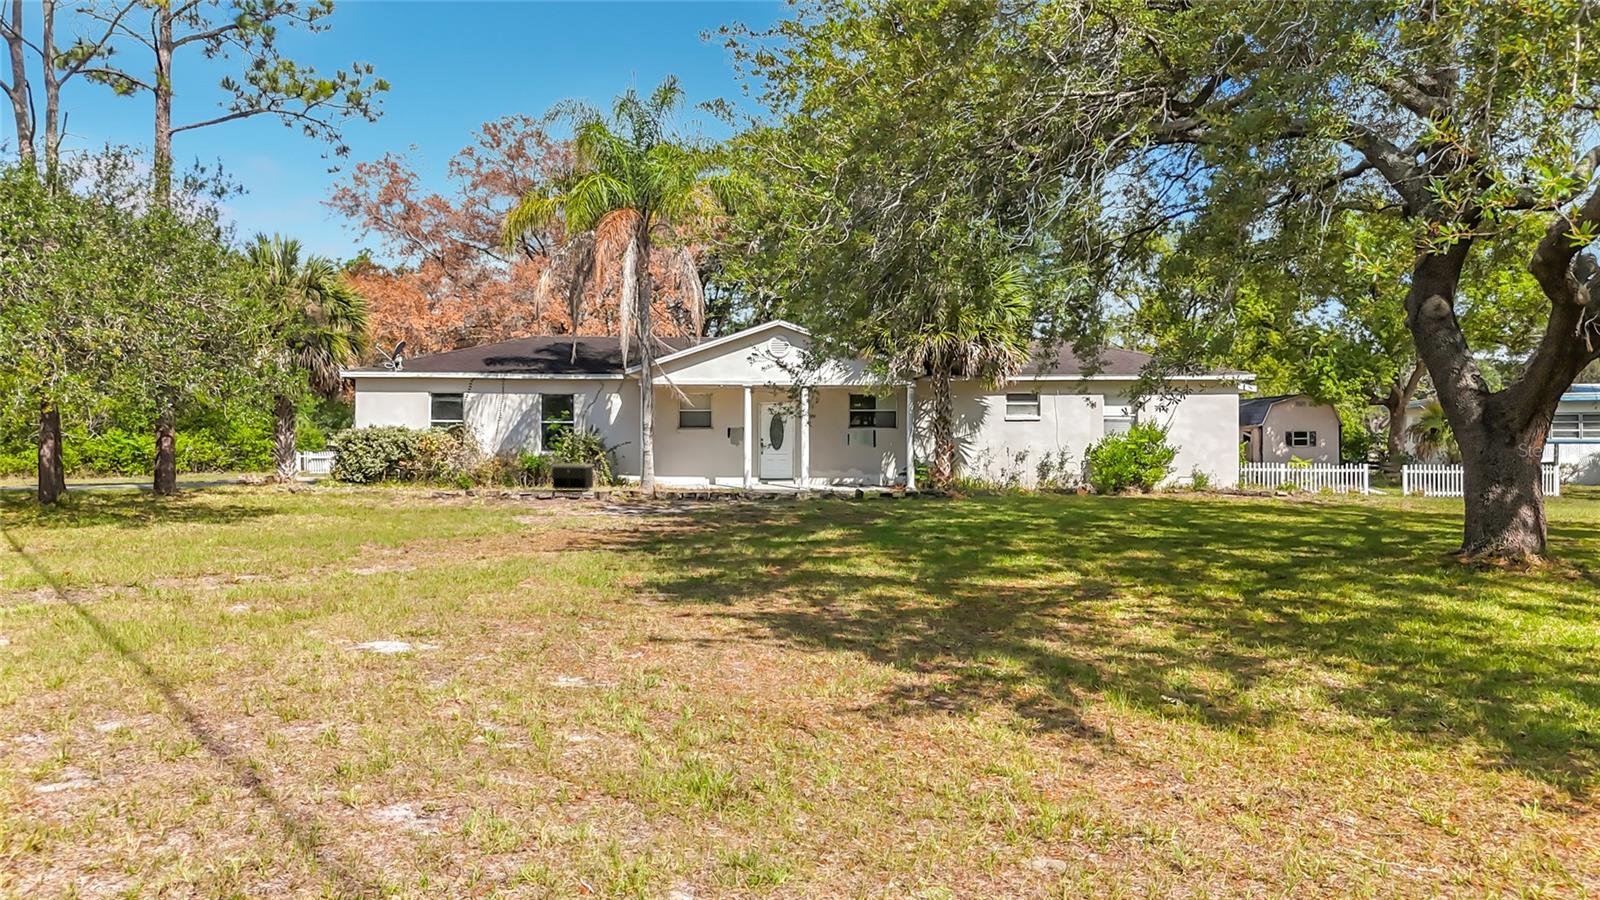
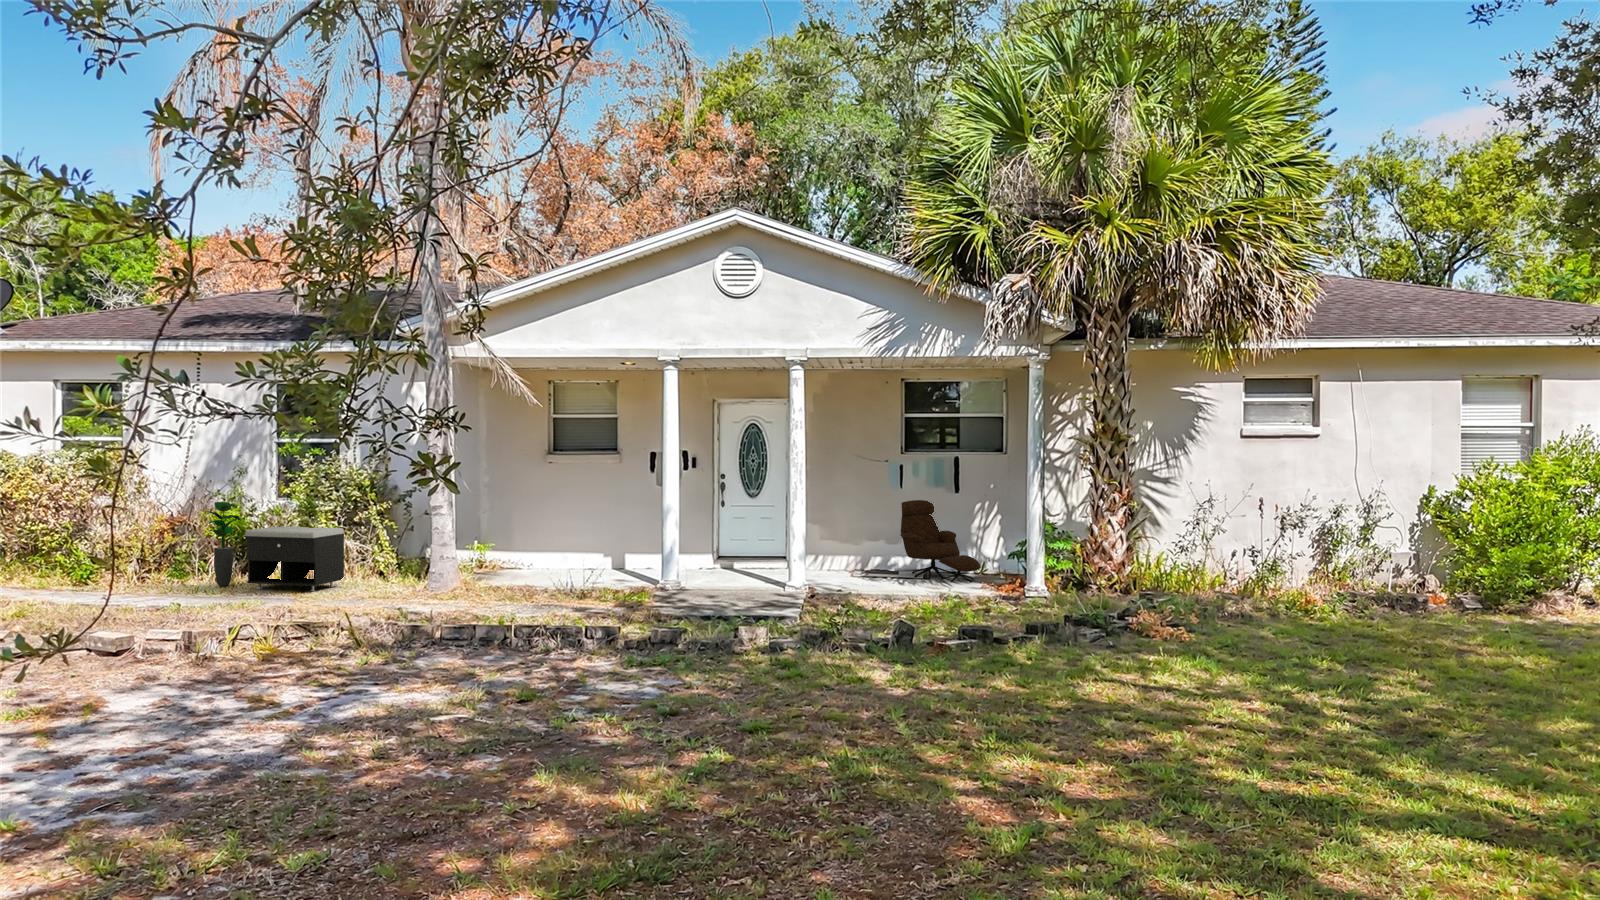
potted plant: none [529,452,546,491] -> present [207,502,241,586]
lounge chair: none [849,452,886,489] -> present [900,500,981,582]

